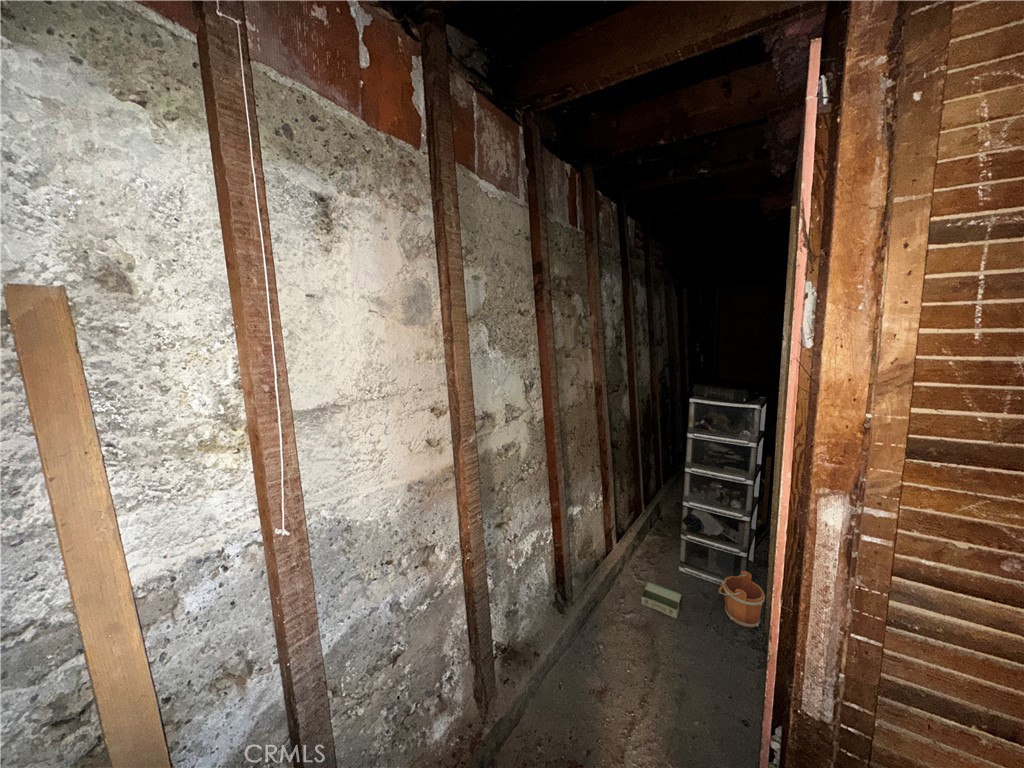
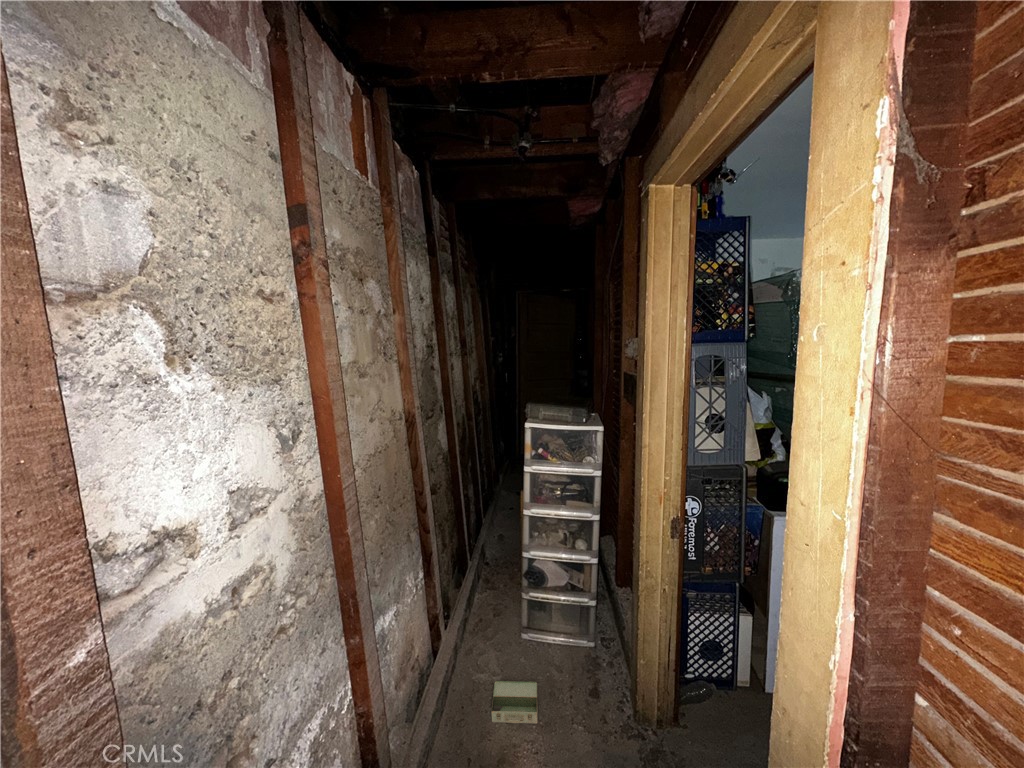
bucket: present [719,571,765,628] -> none [575,621,620,693]

